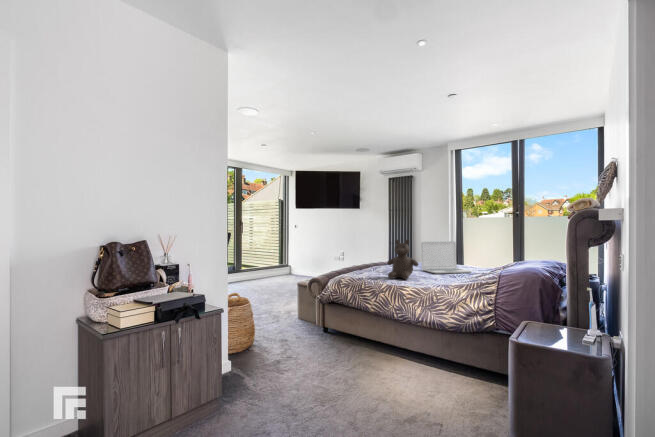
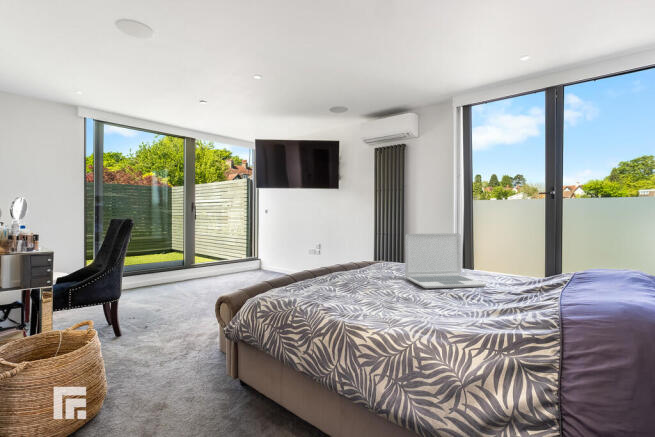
teddy bear: present [387,240,418,280] -> none [338,232,394,307]

